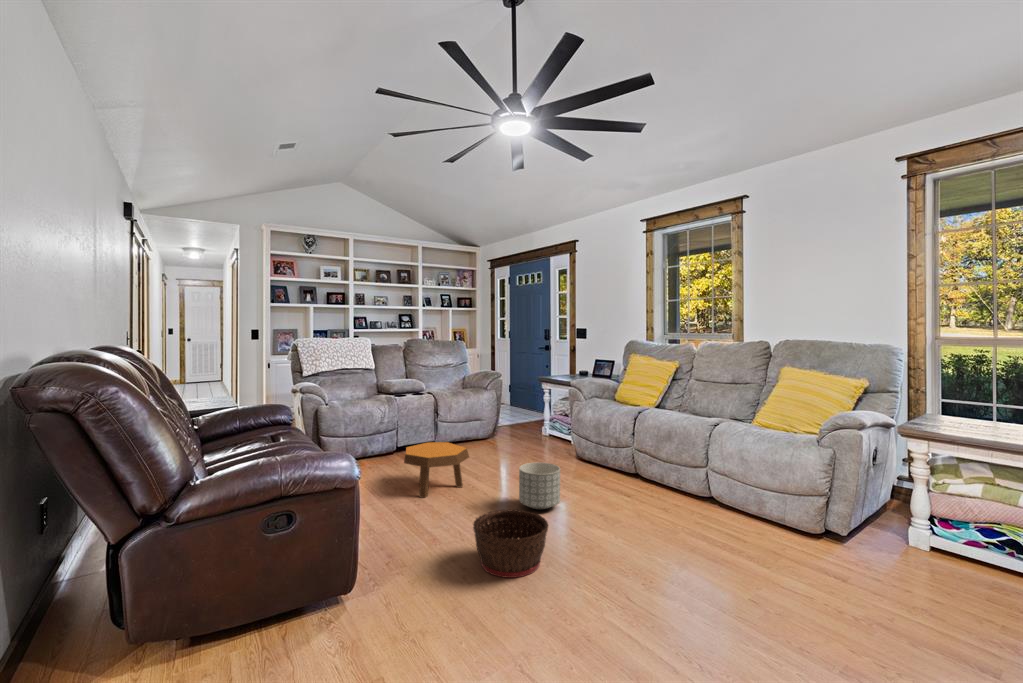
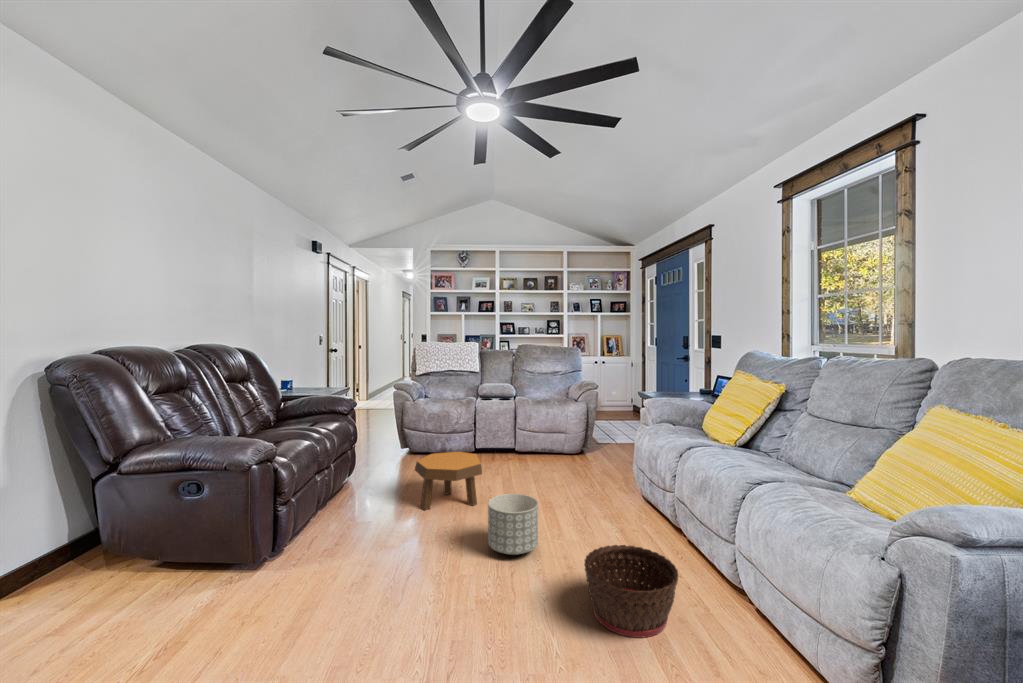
basket: present [473,509,548,578] -> present [584,545,678,638]

